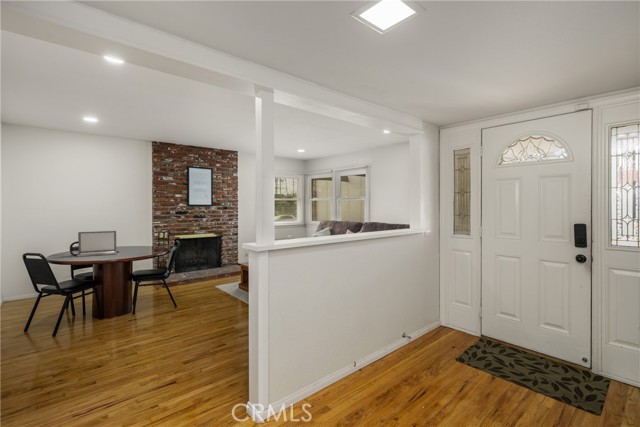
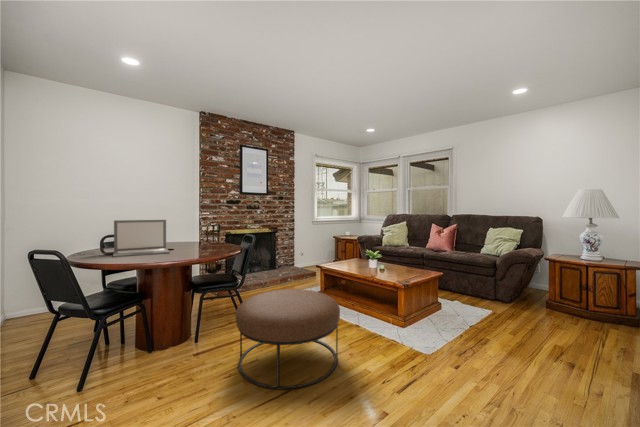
ottoman: none [153,279,225,337] -> present [236,289,340,389]

